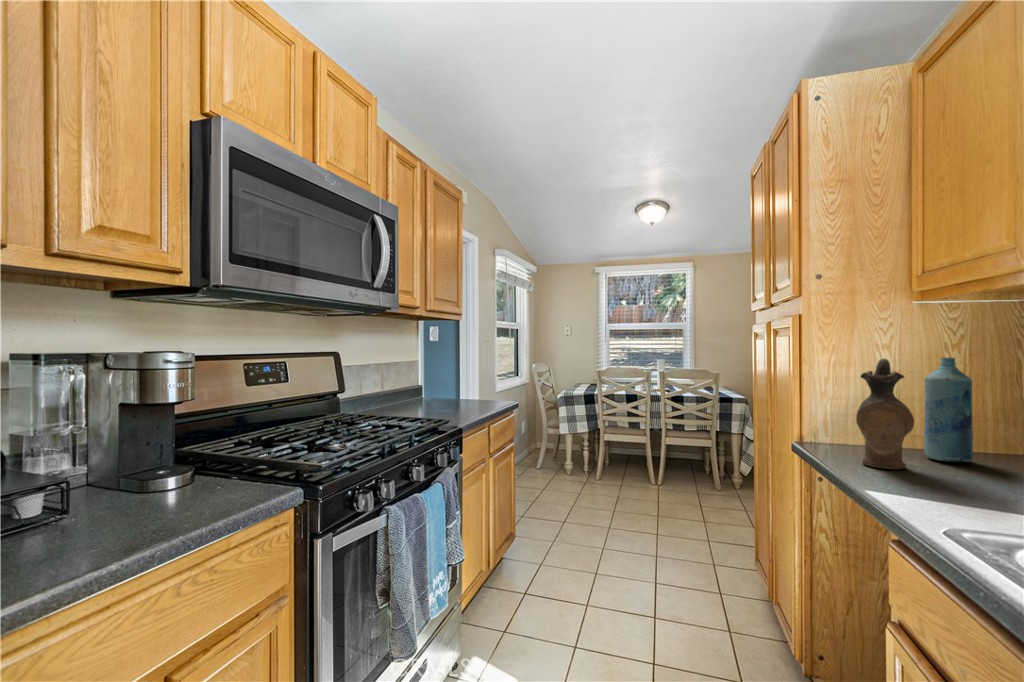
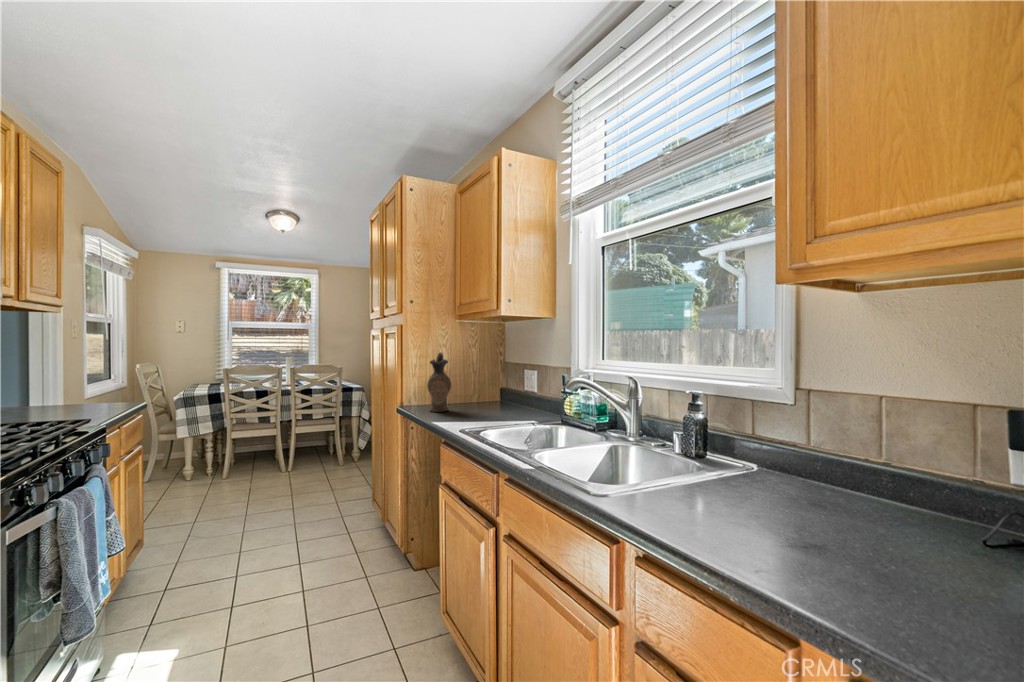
bottle: present [924,358,973,462] -> none [458,352,476,405]

